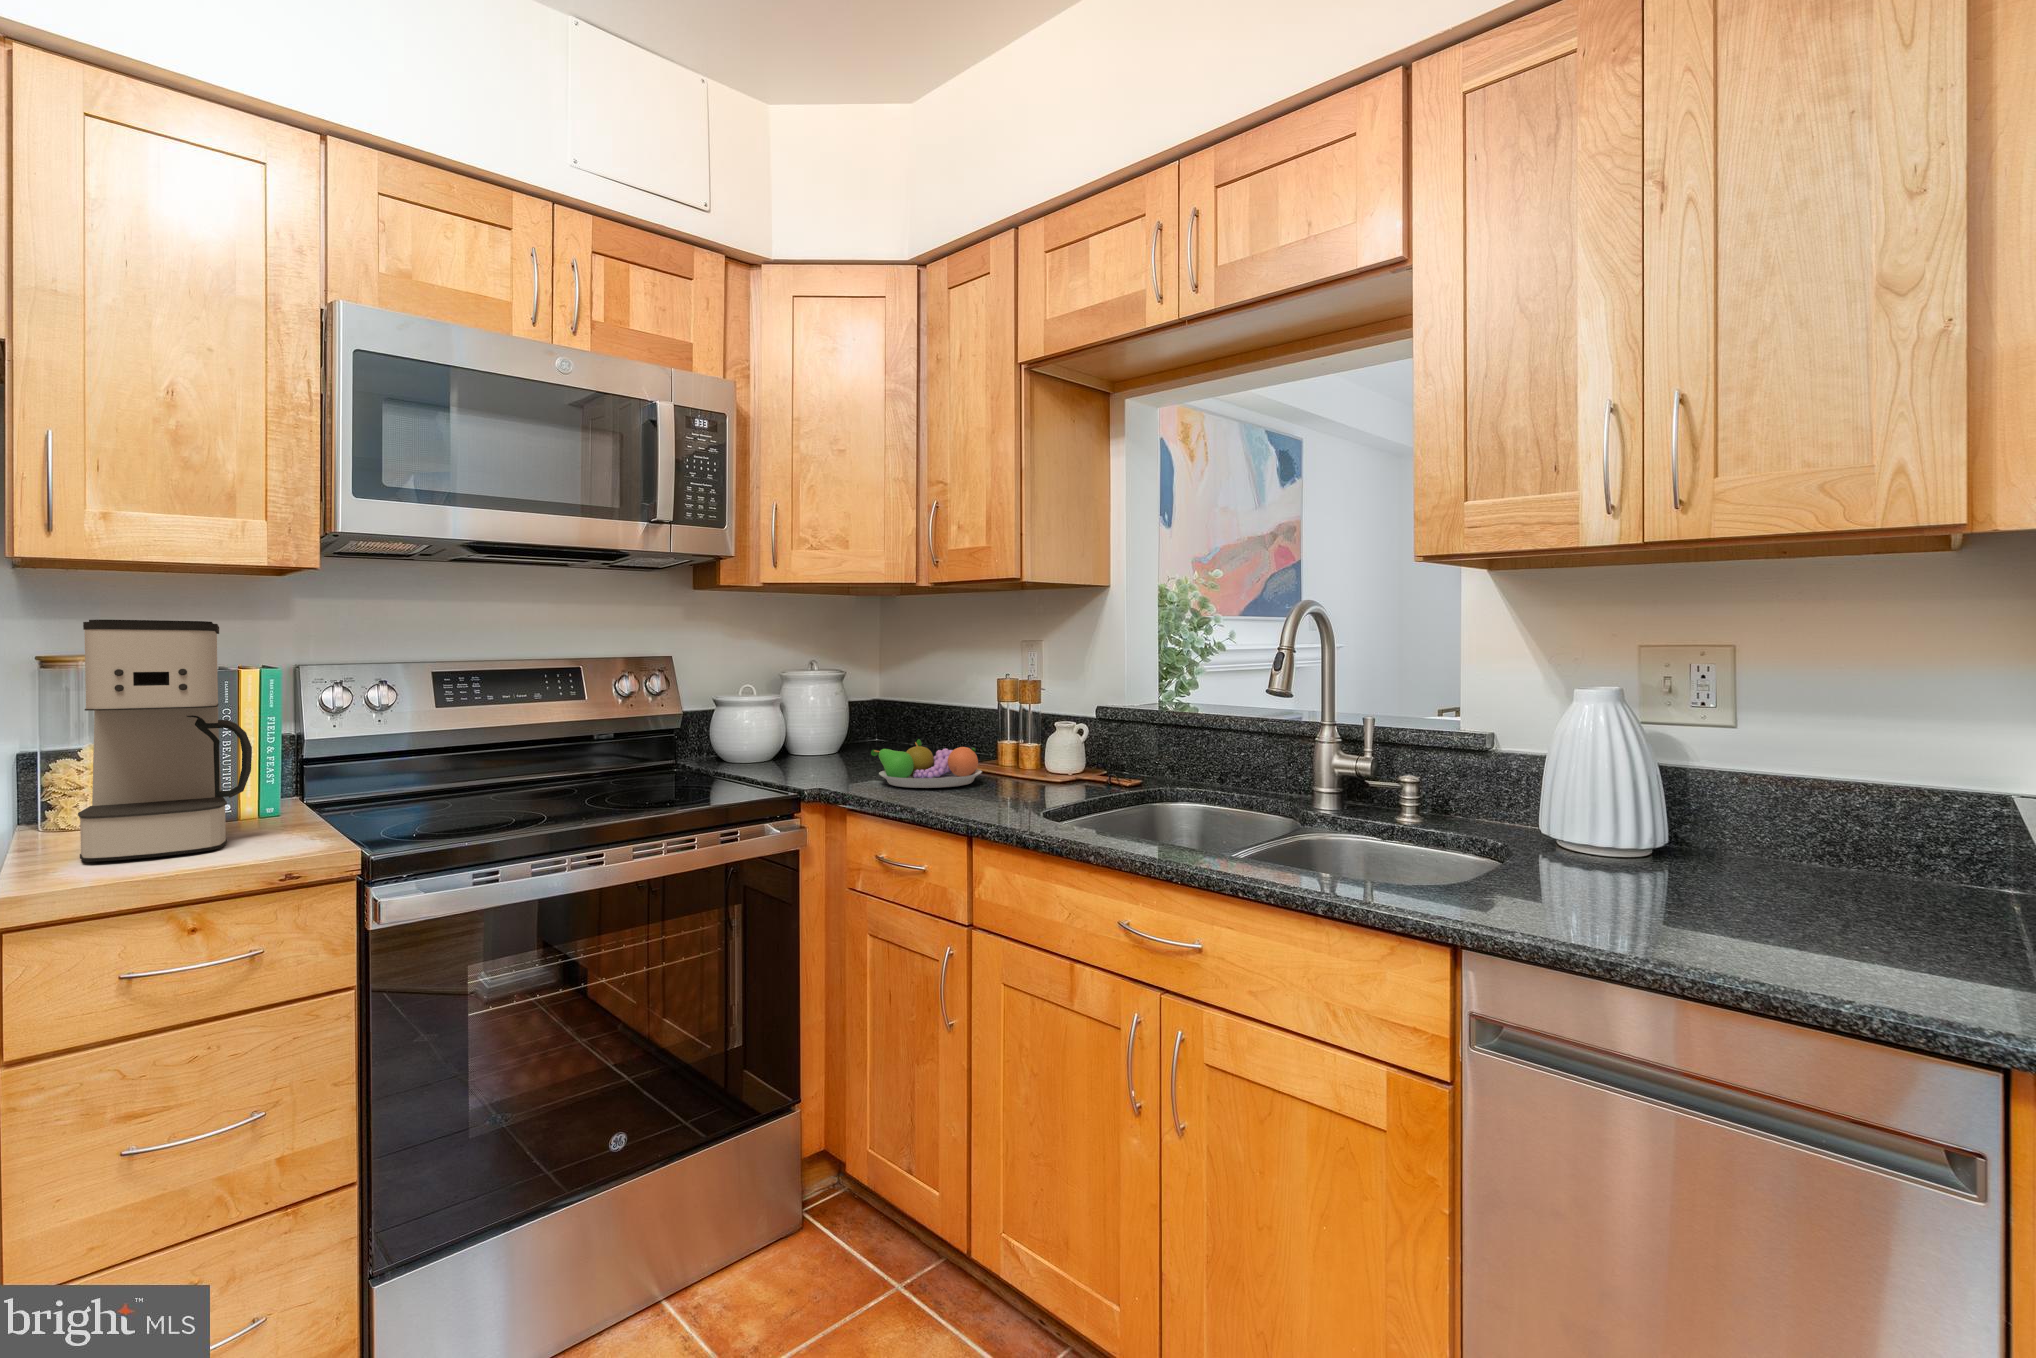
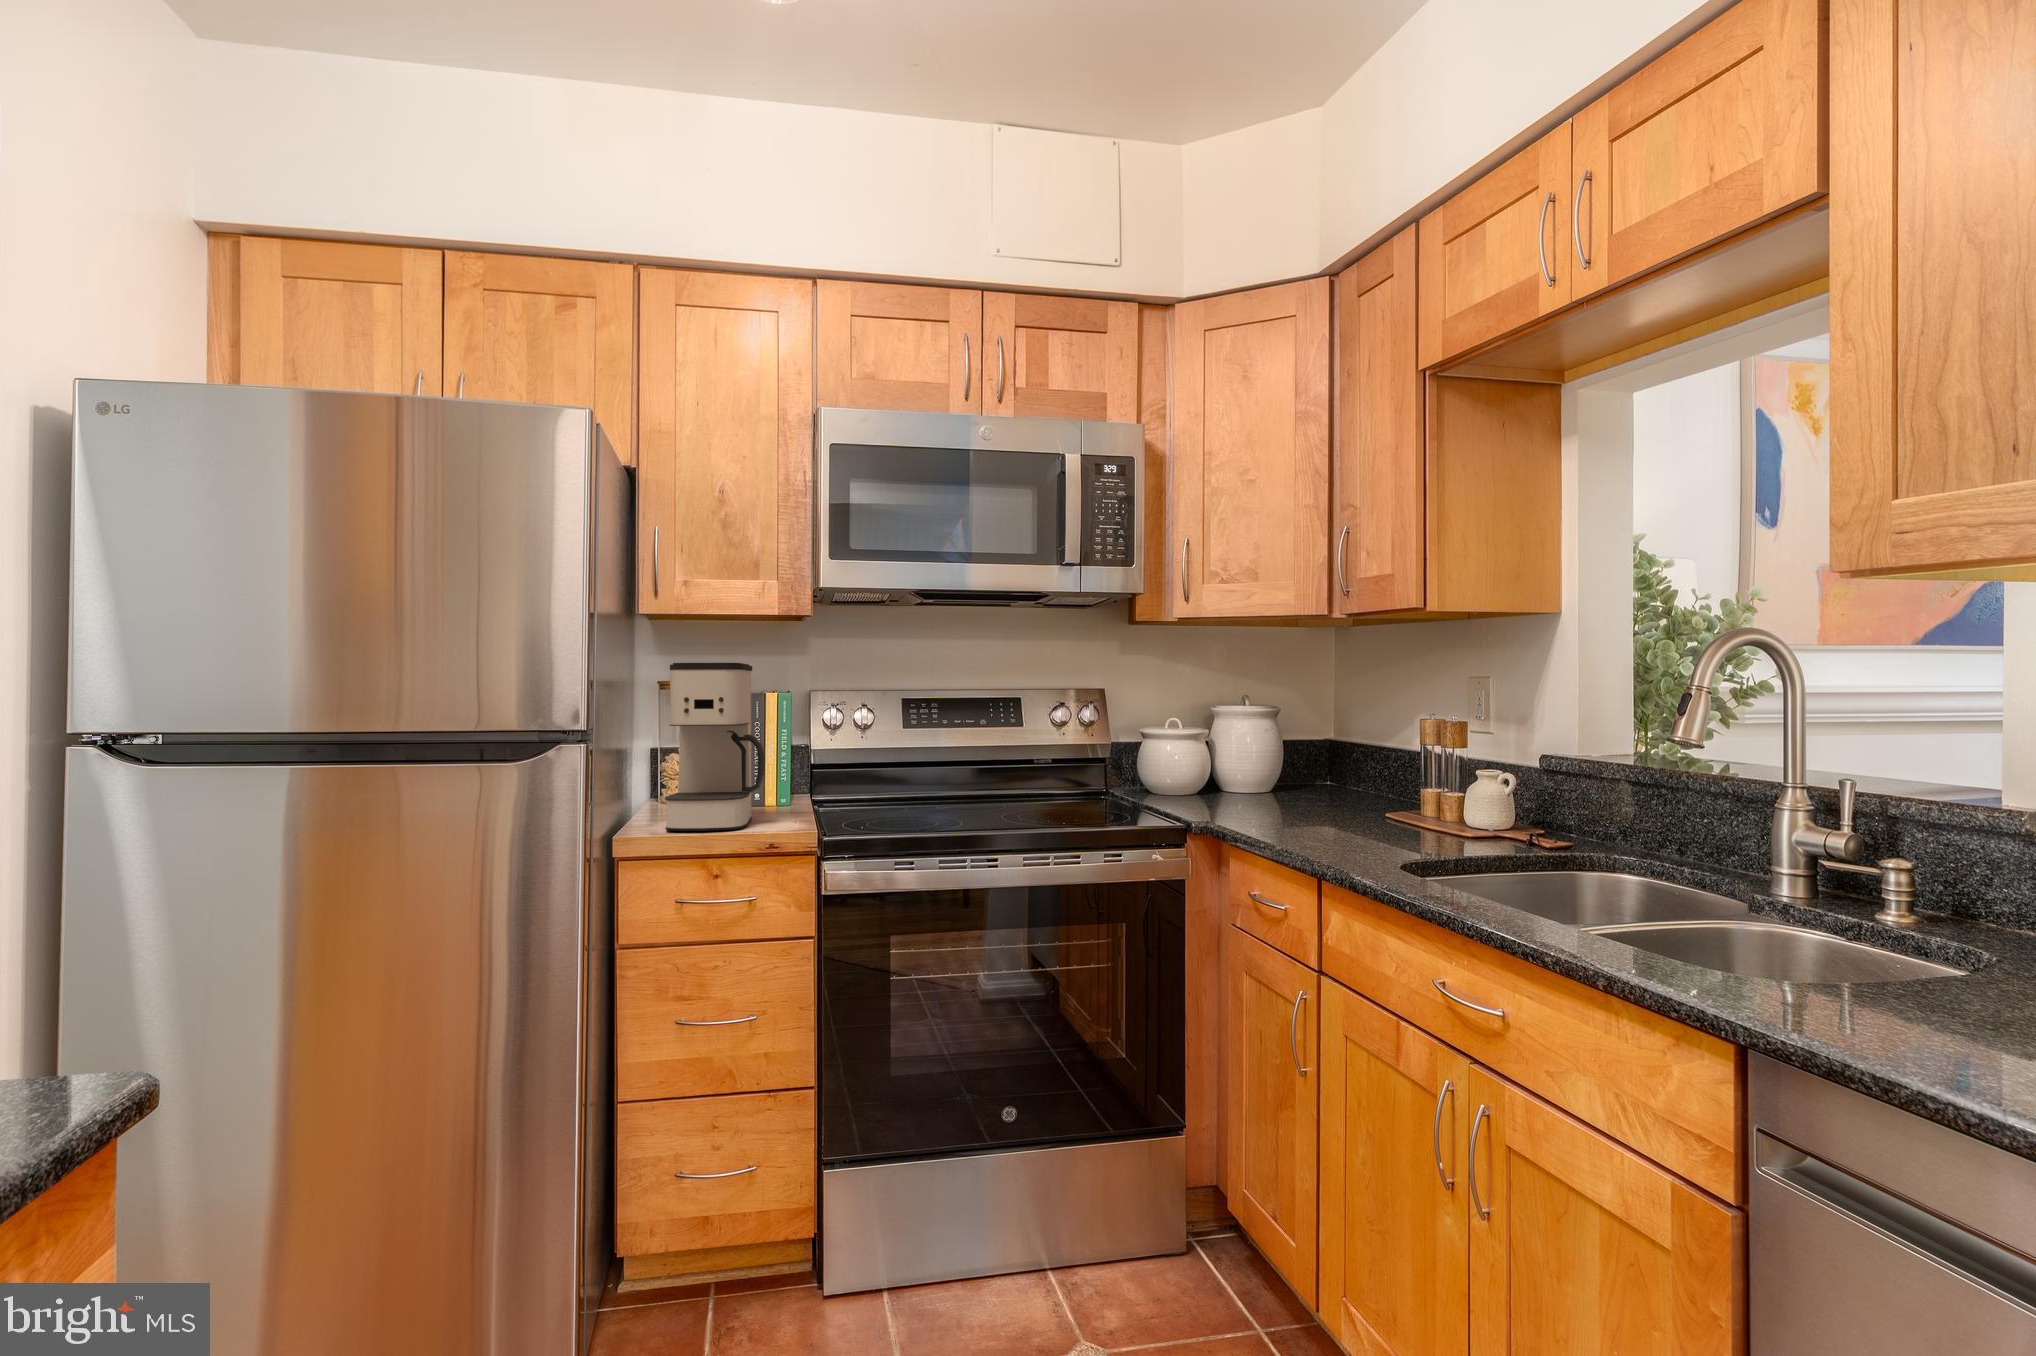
fruit bowl: present [871,739,982,788] -> none [1268,774,1383,825]

